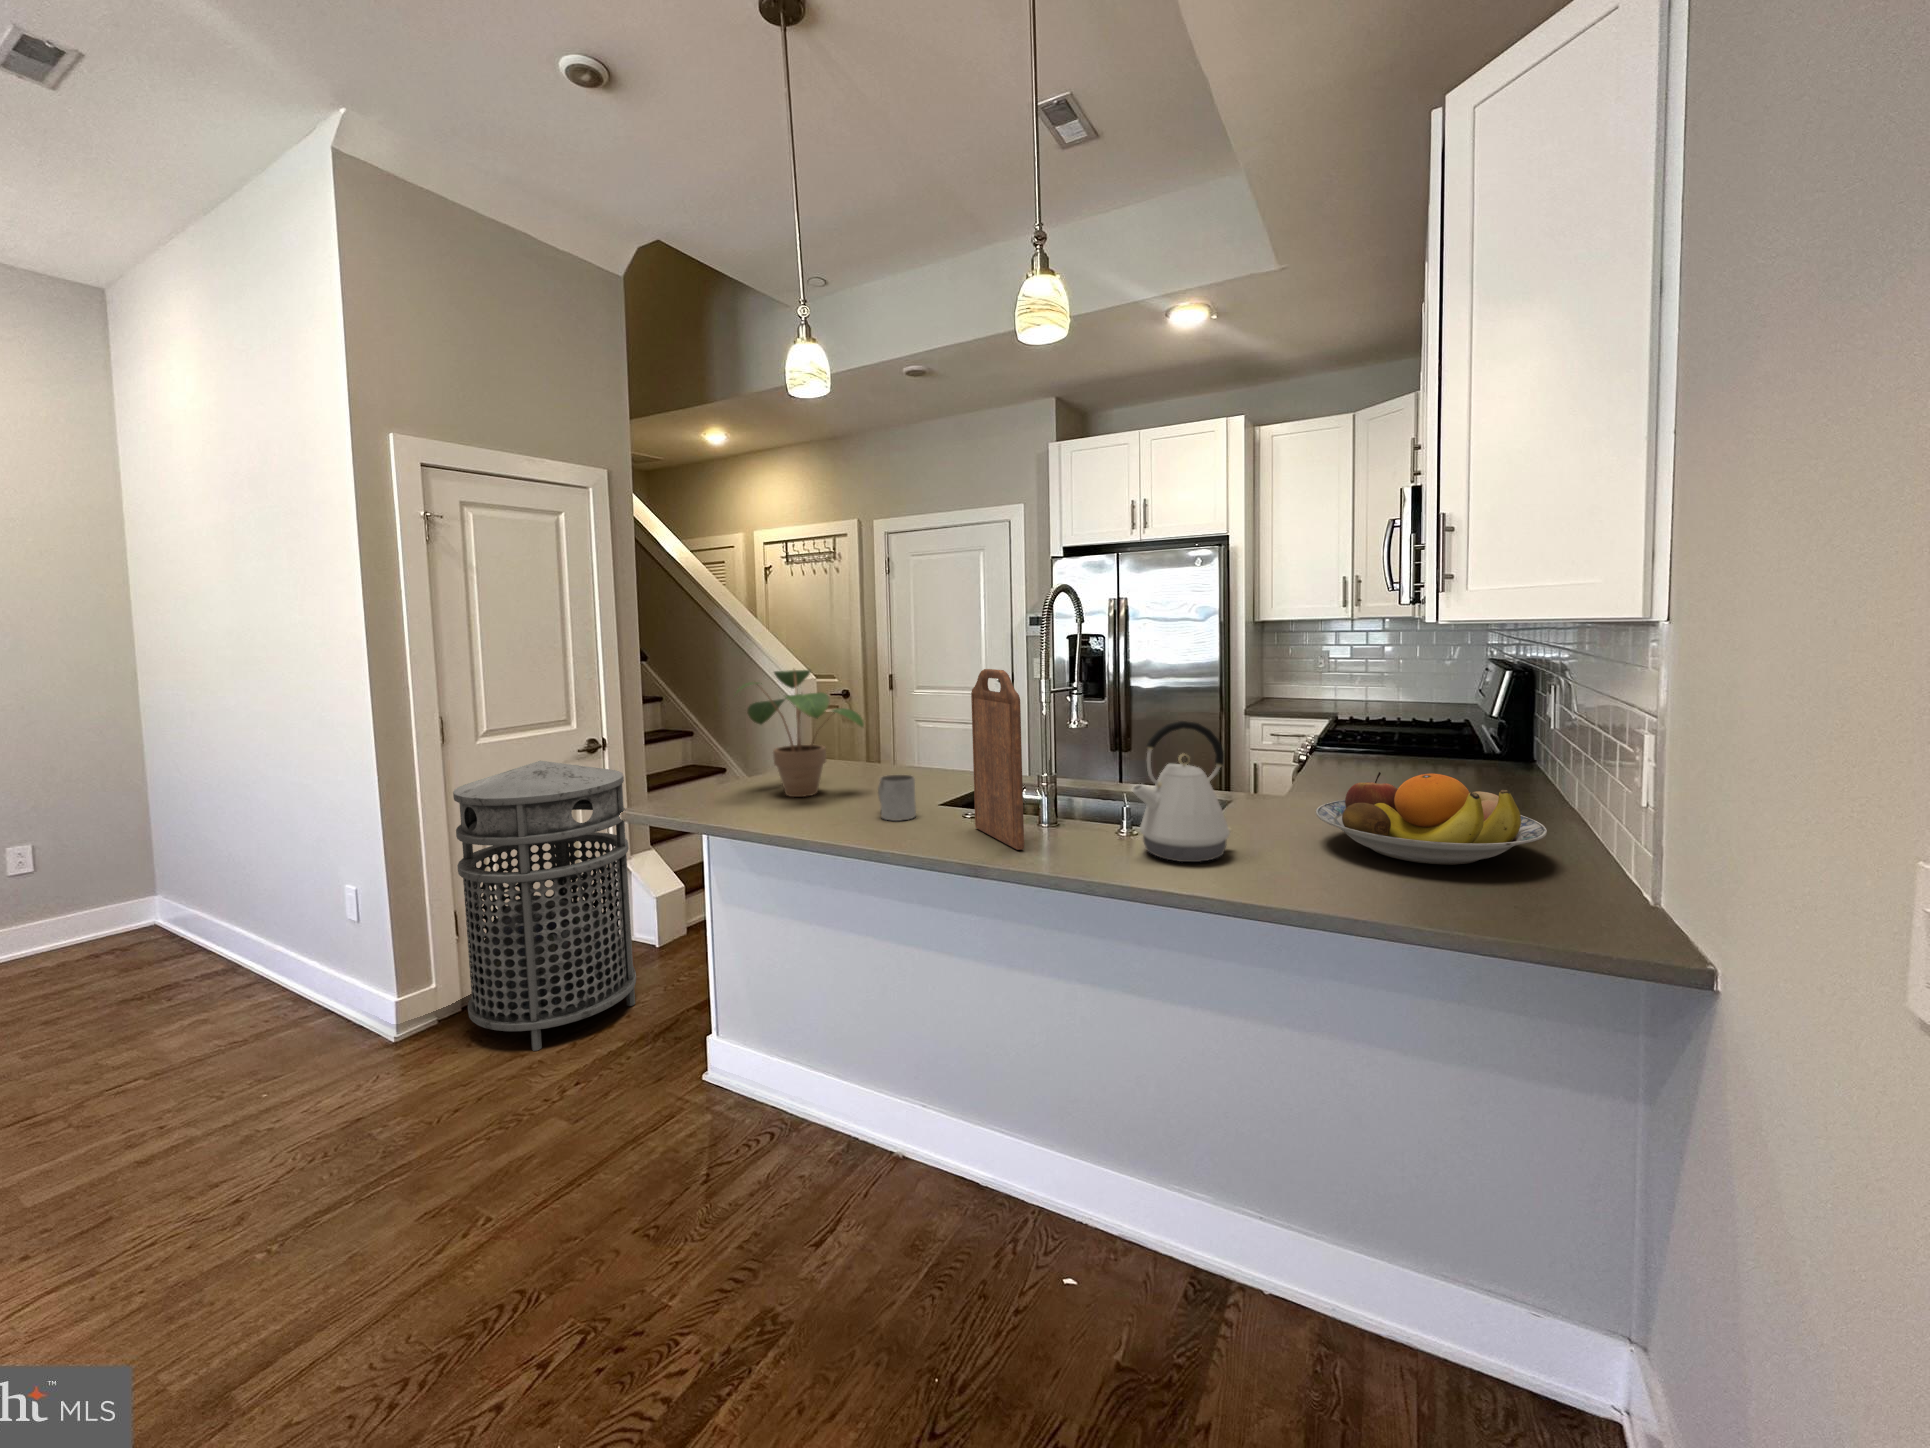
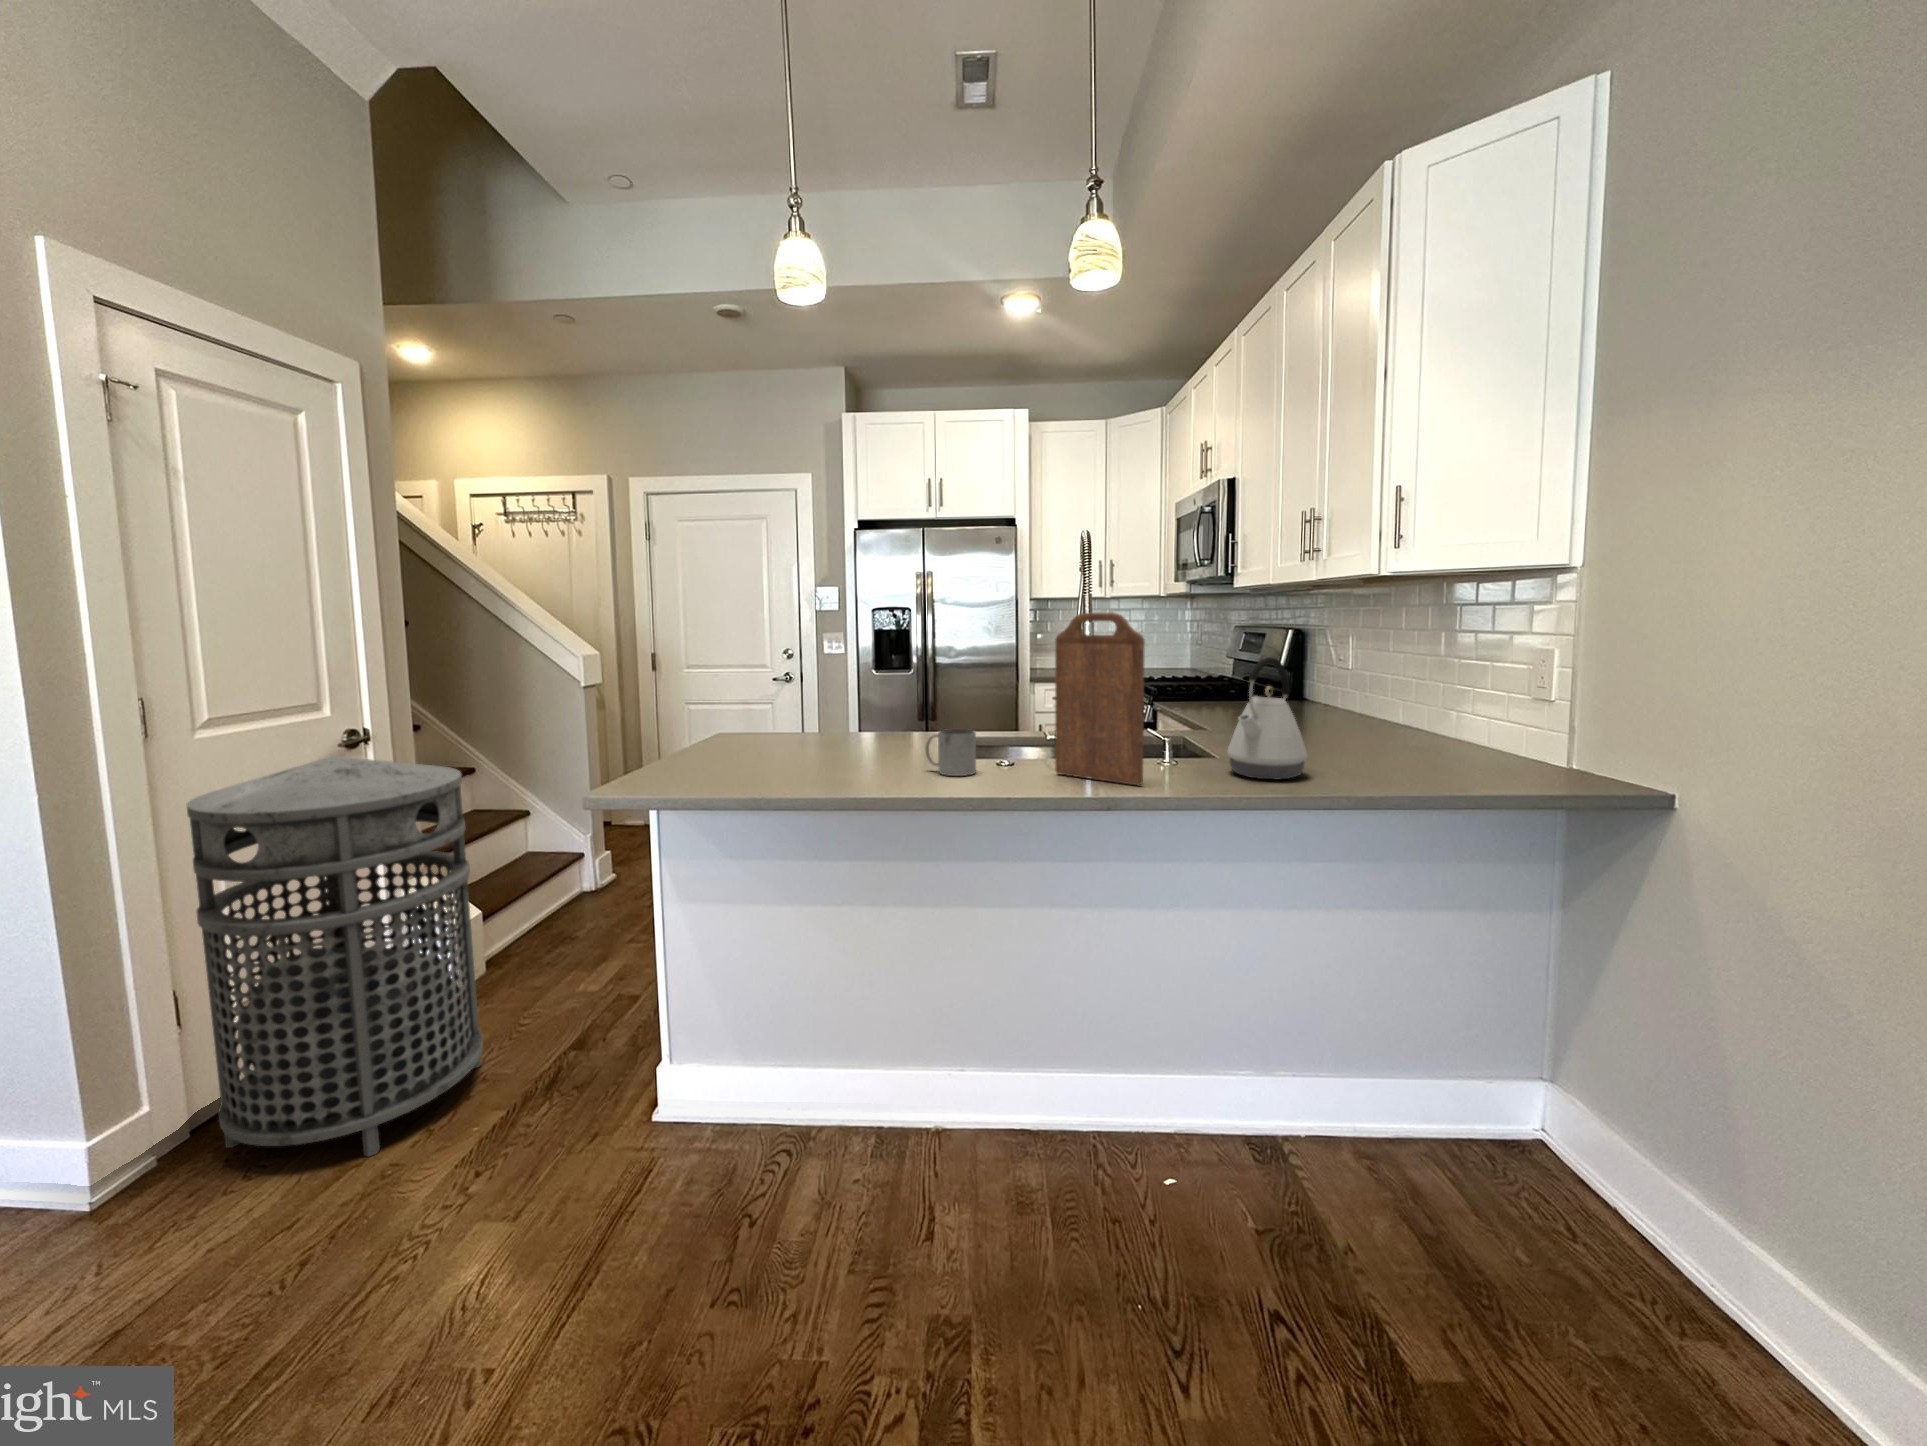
potted plant: present [736,669,864,797] -> none [723,621,870,767]
fruit bowl: present [1316,772,1547,865] -> none [1320,695,1494,763]

